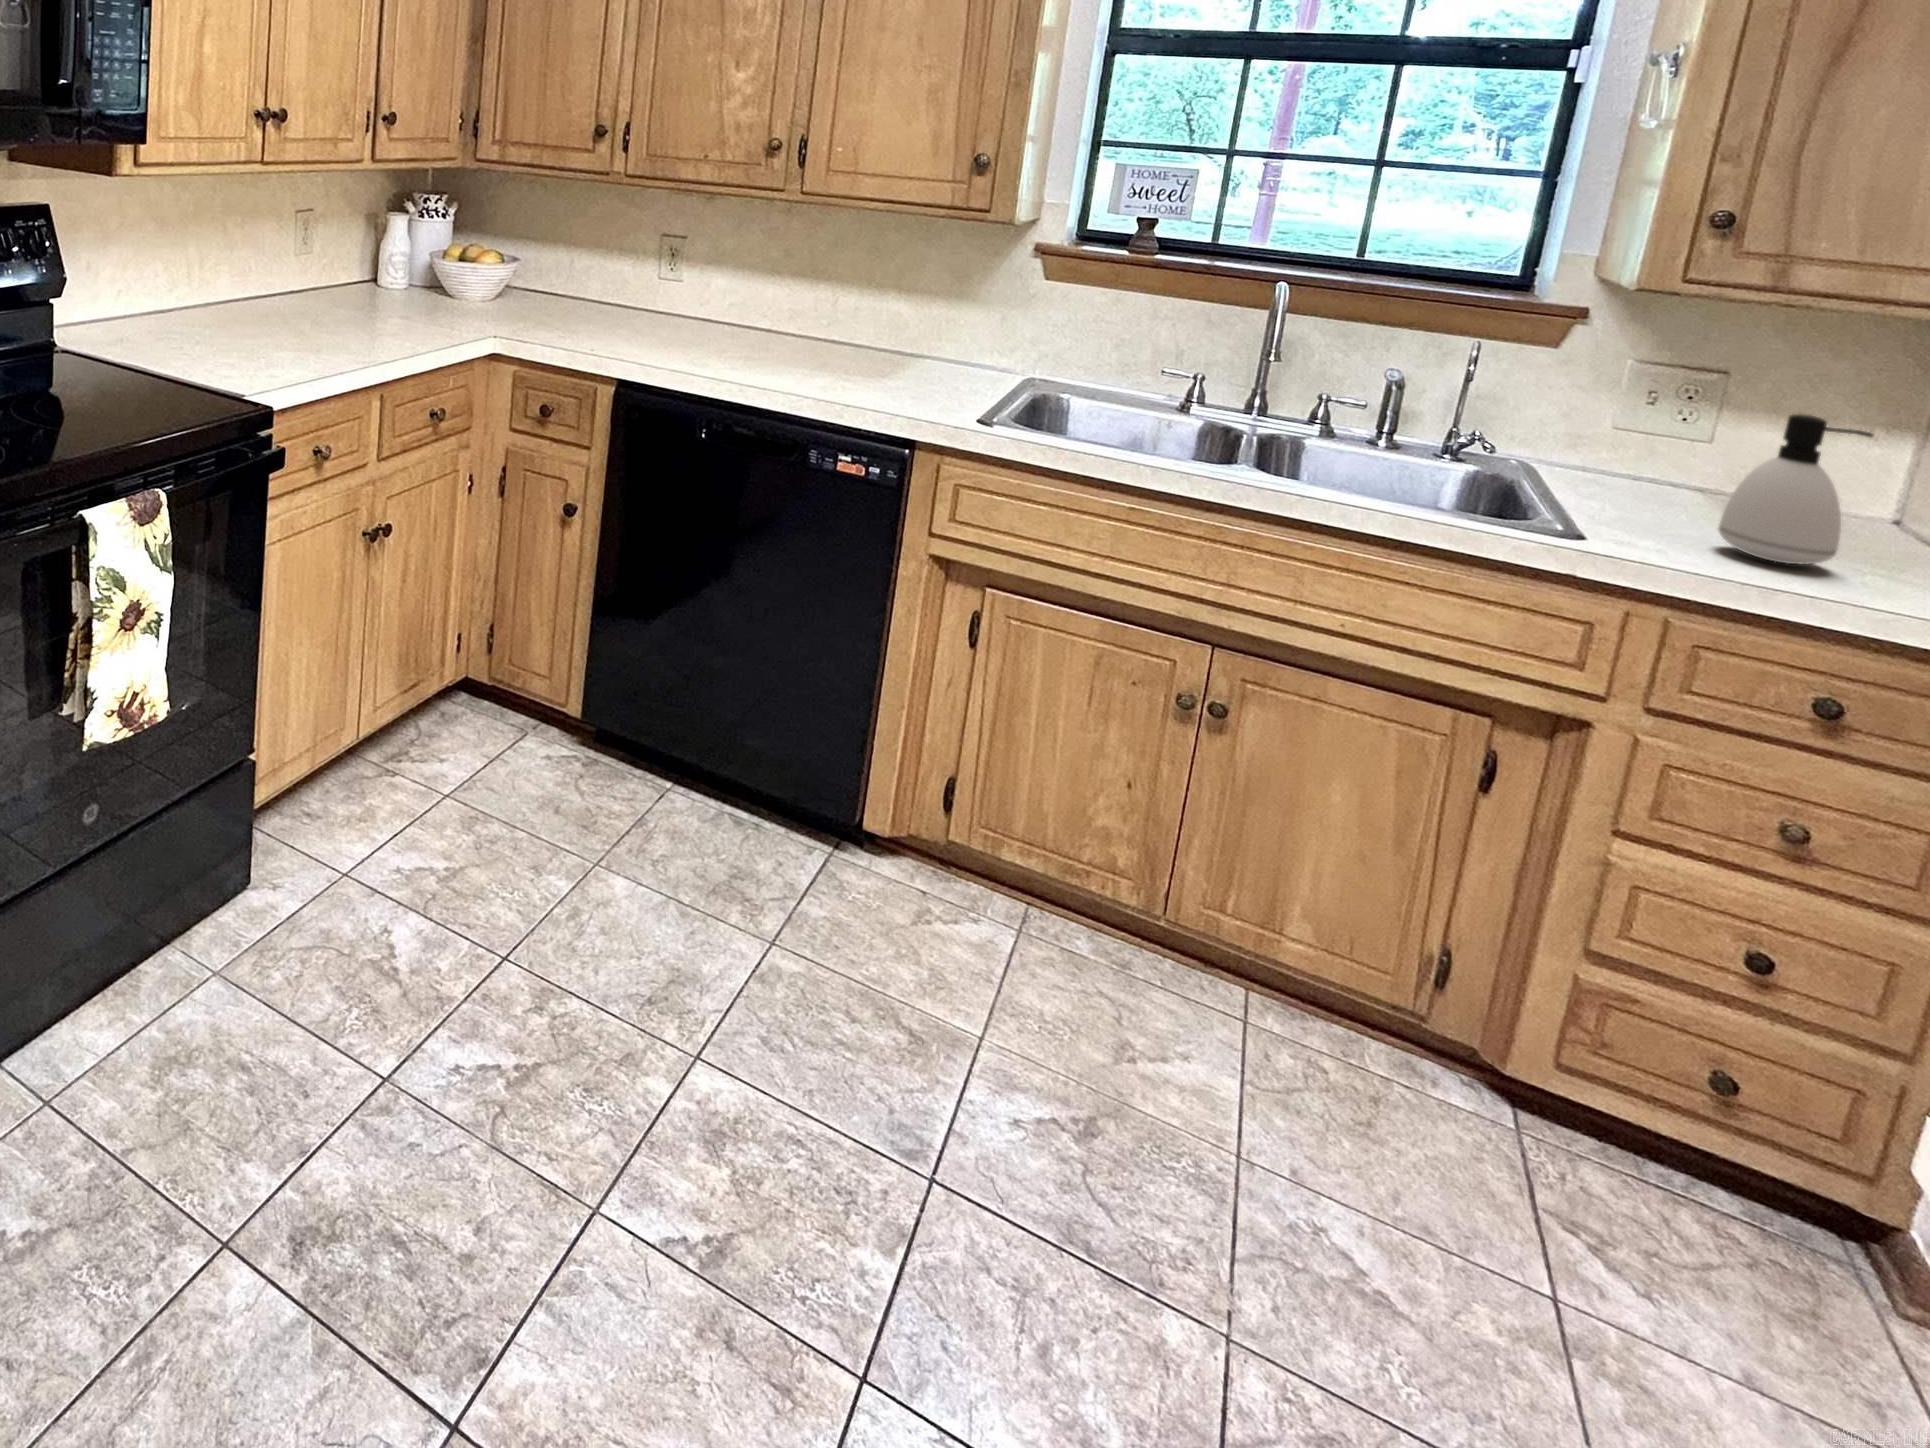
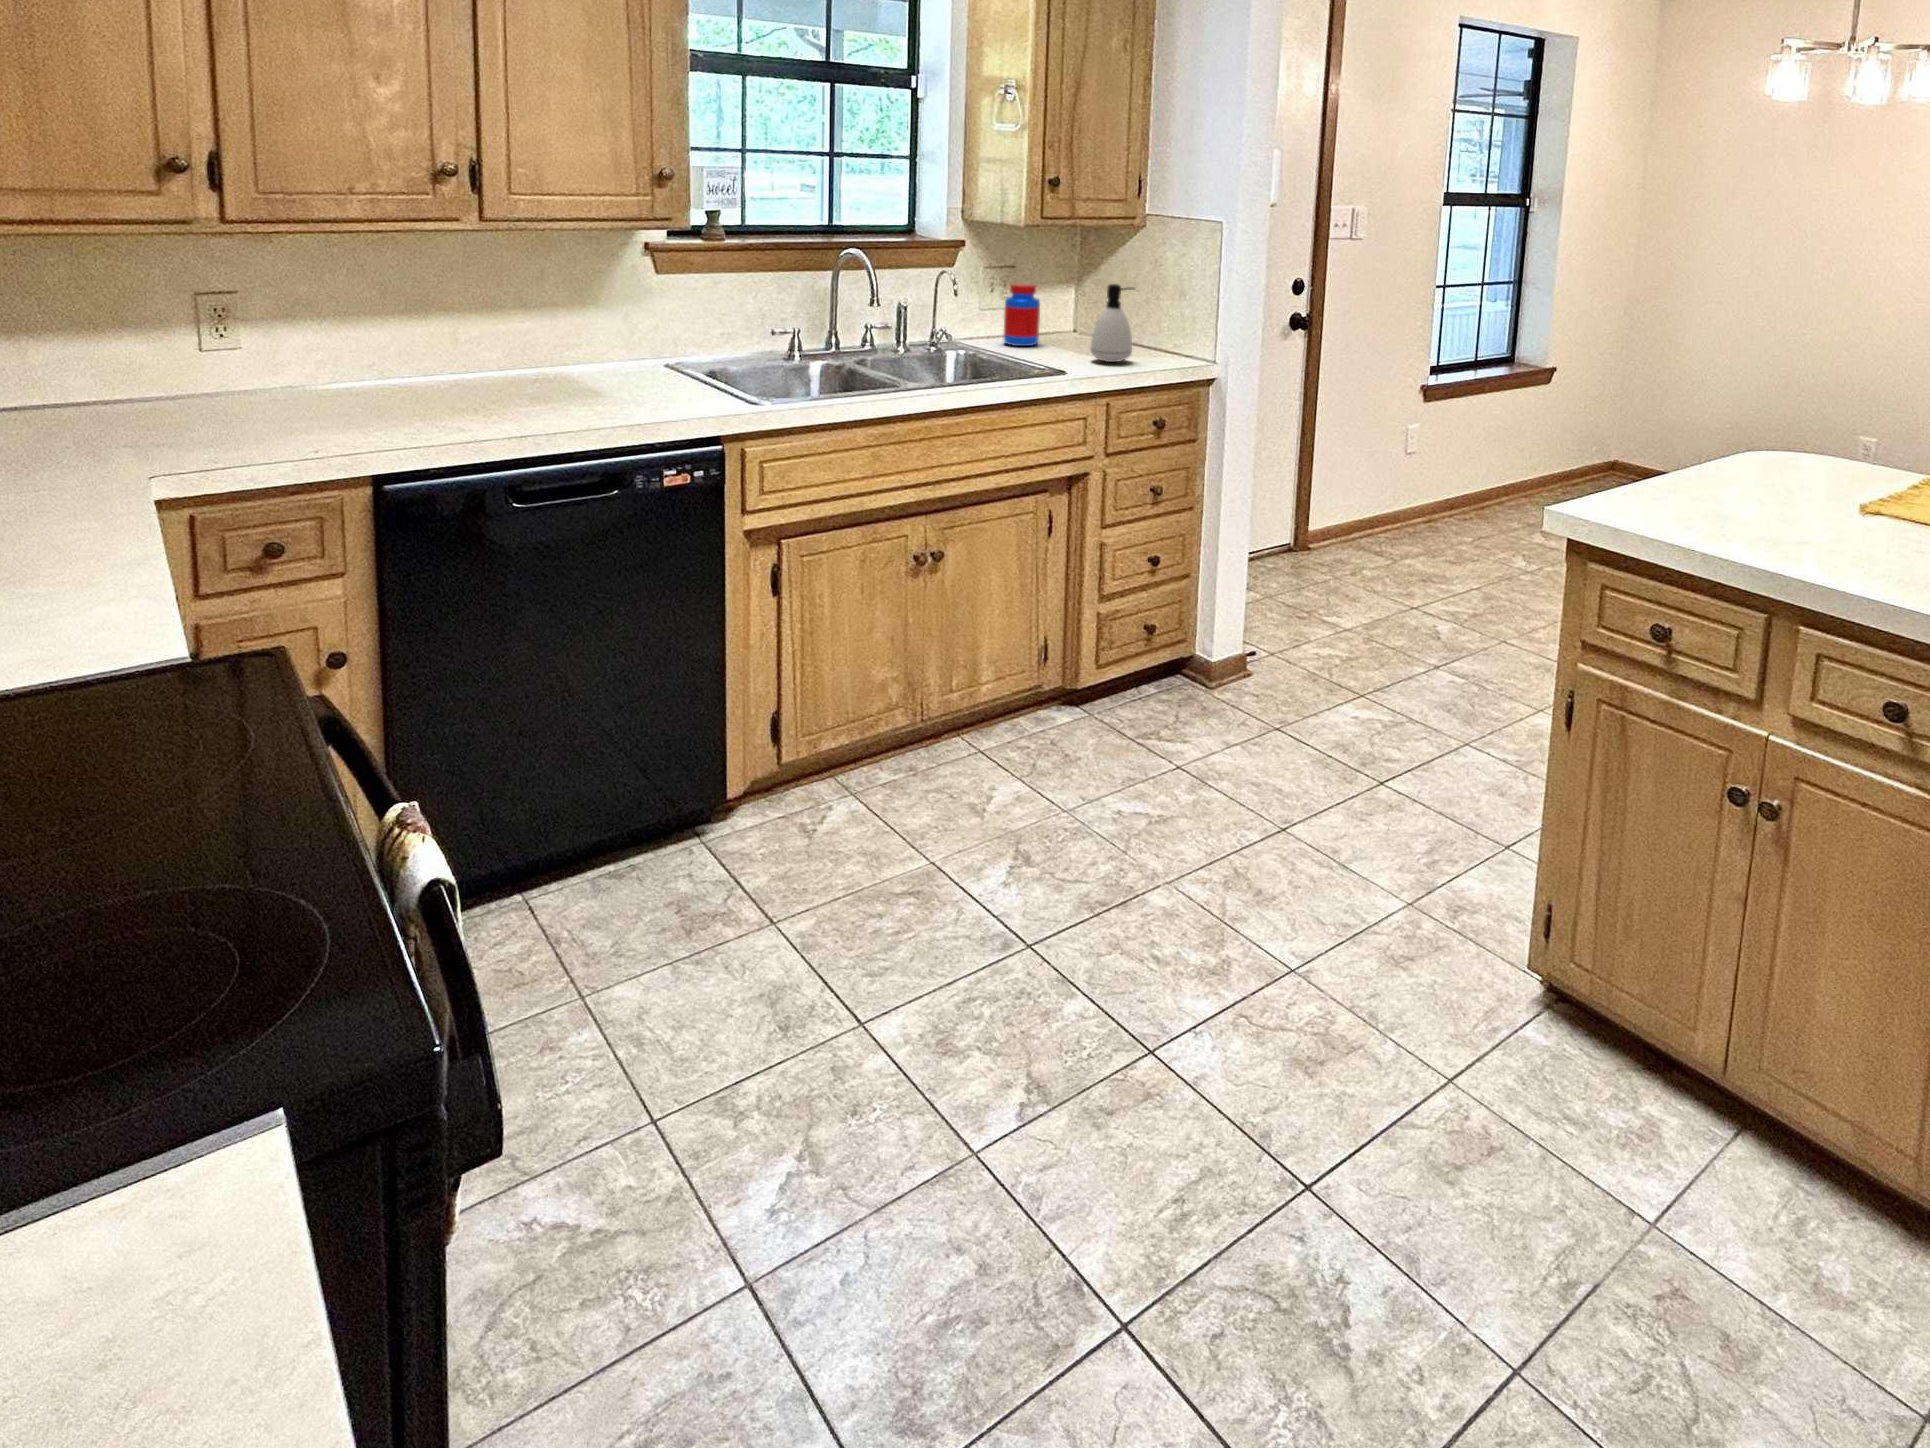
jar: none [1621,388,1724,502] -> present [1004,283,1040,346]

